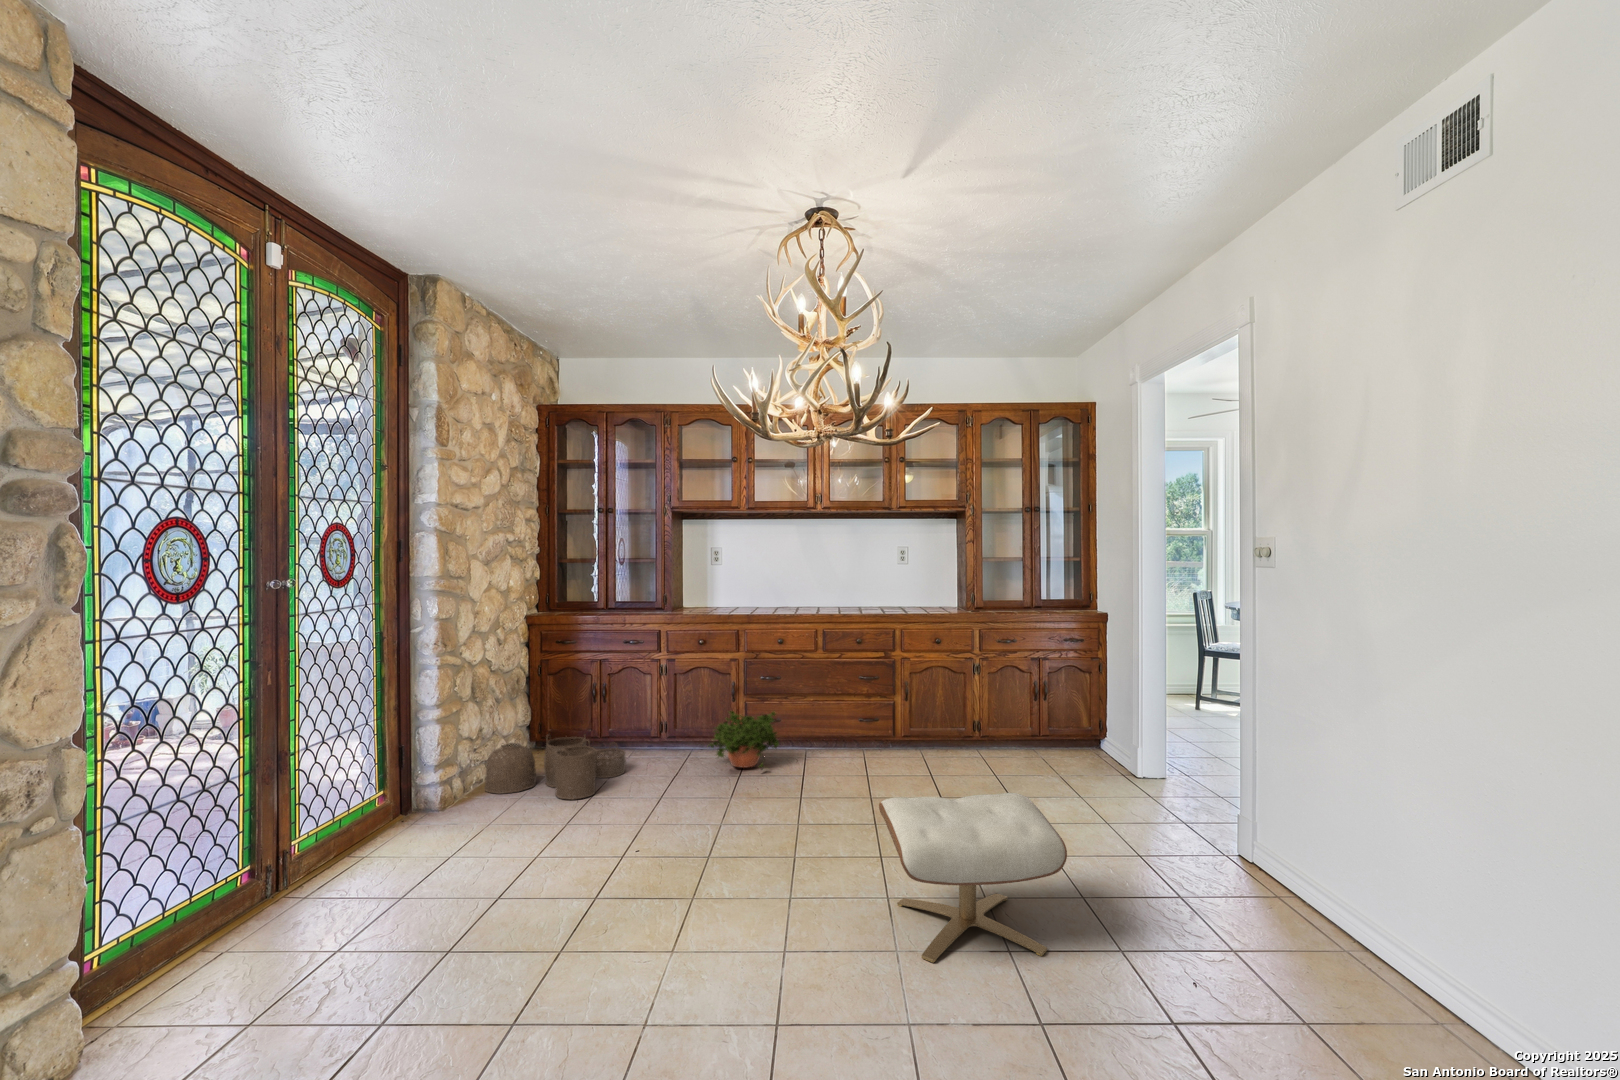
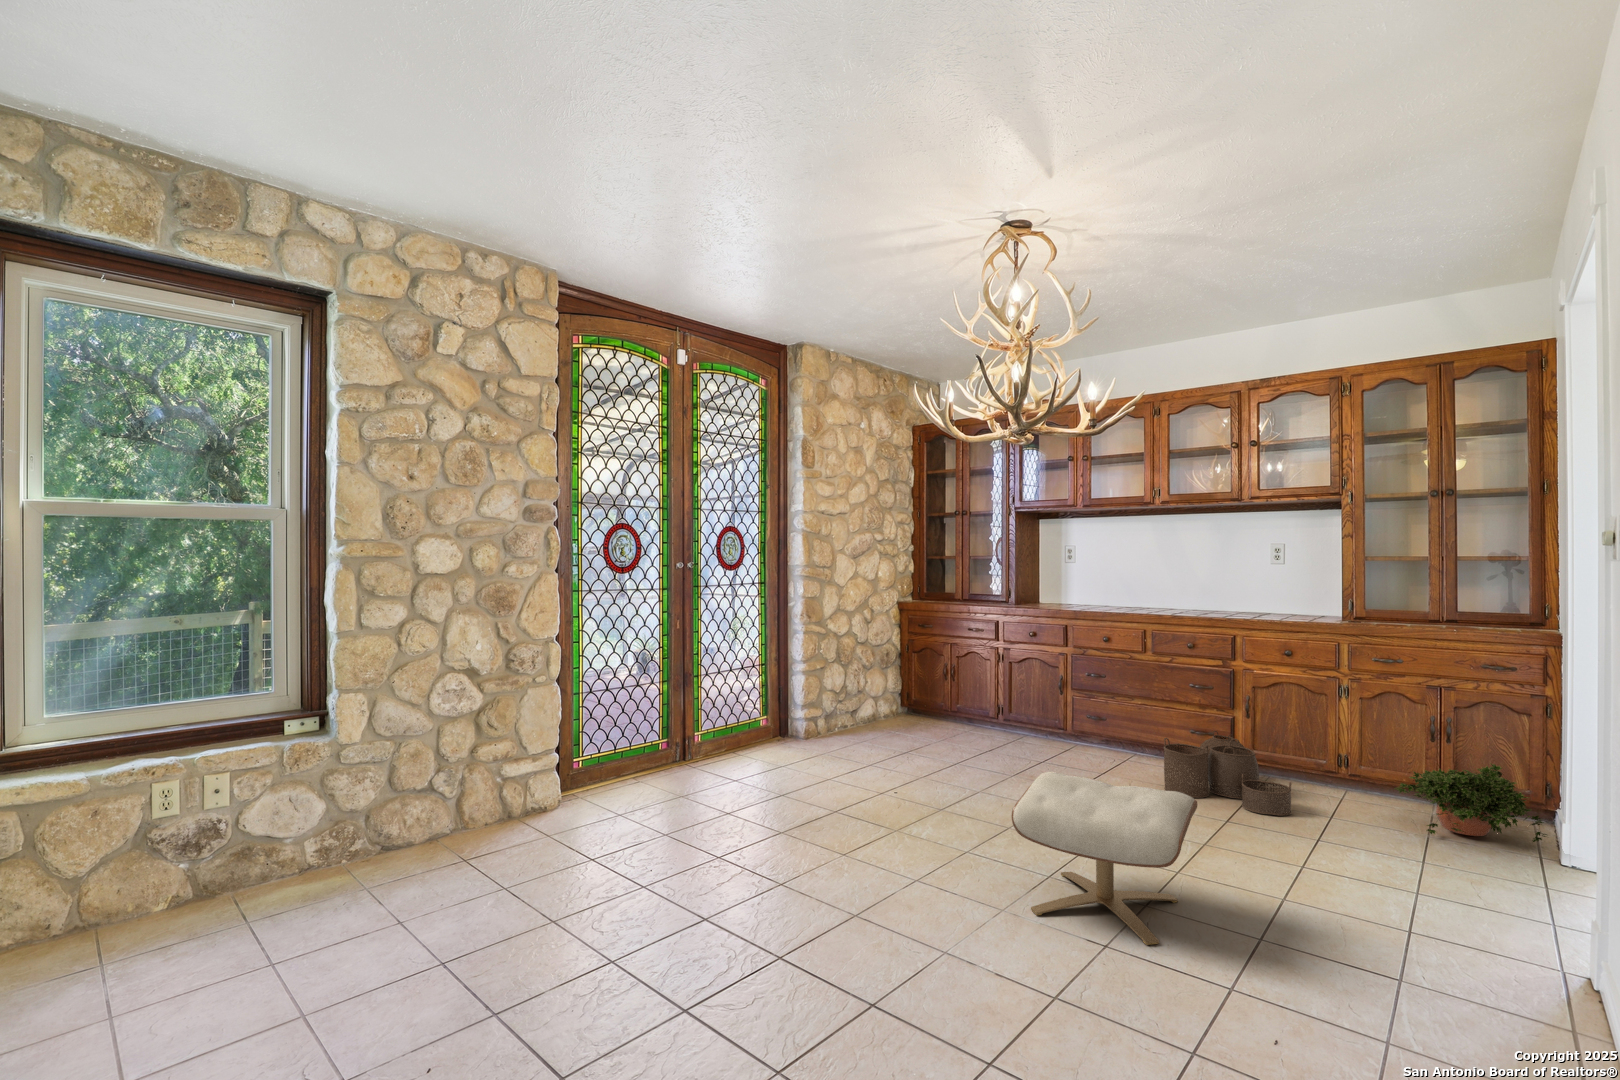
potted plant: present [709,711,779,767] -> present [1395,763,1547,842]
woven basket: present [485,736,626,800] -> present [1164,731,1292,816]

